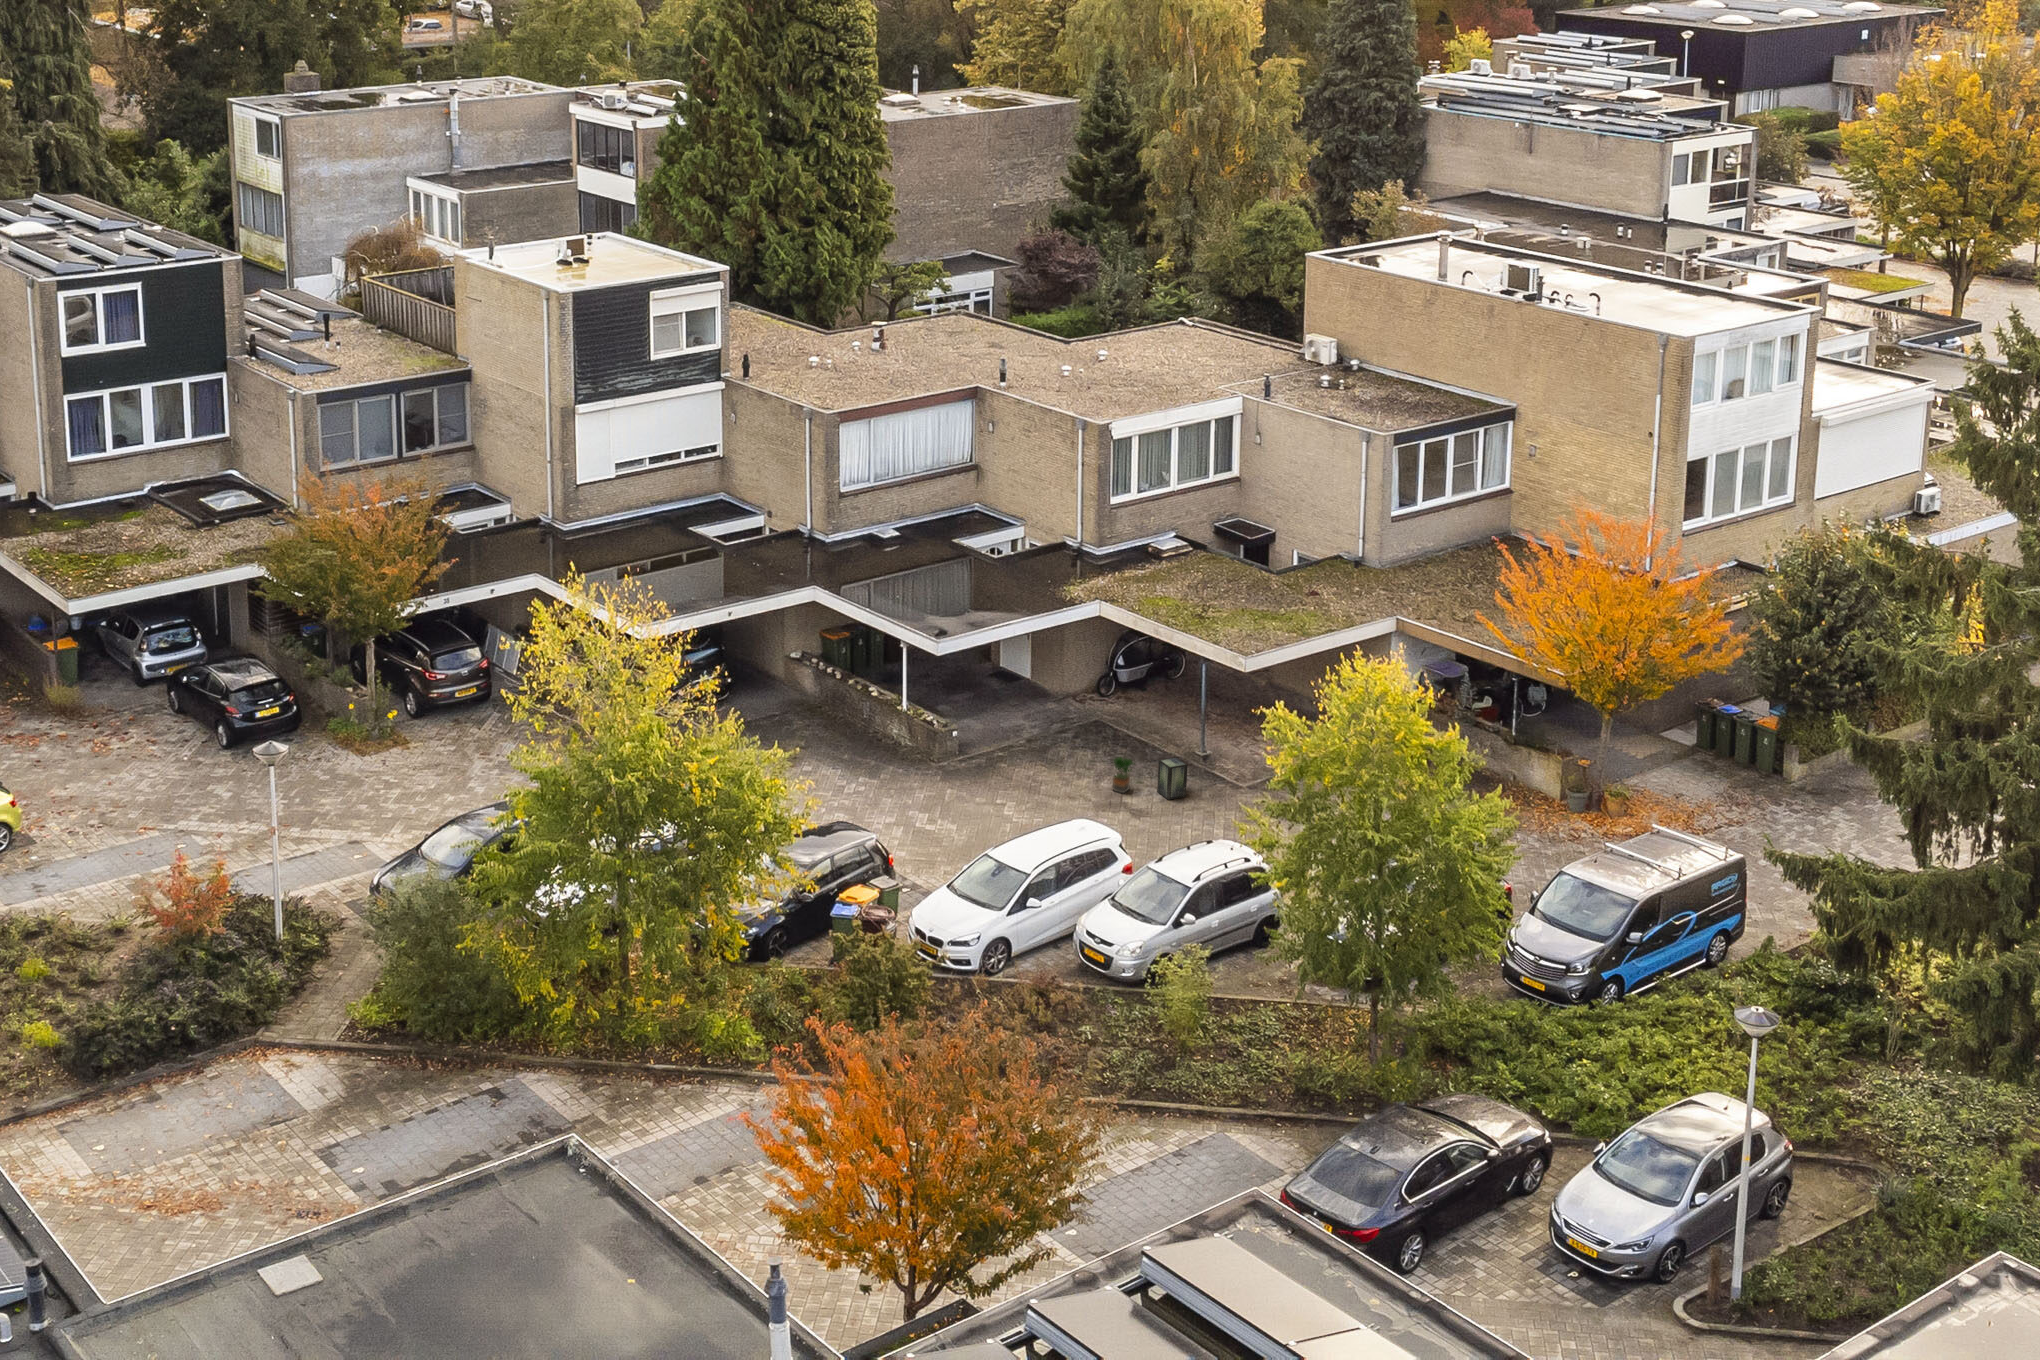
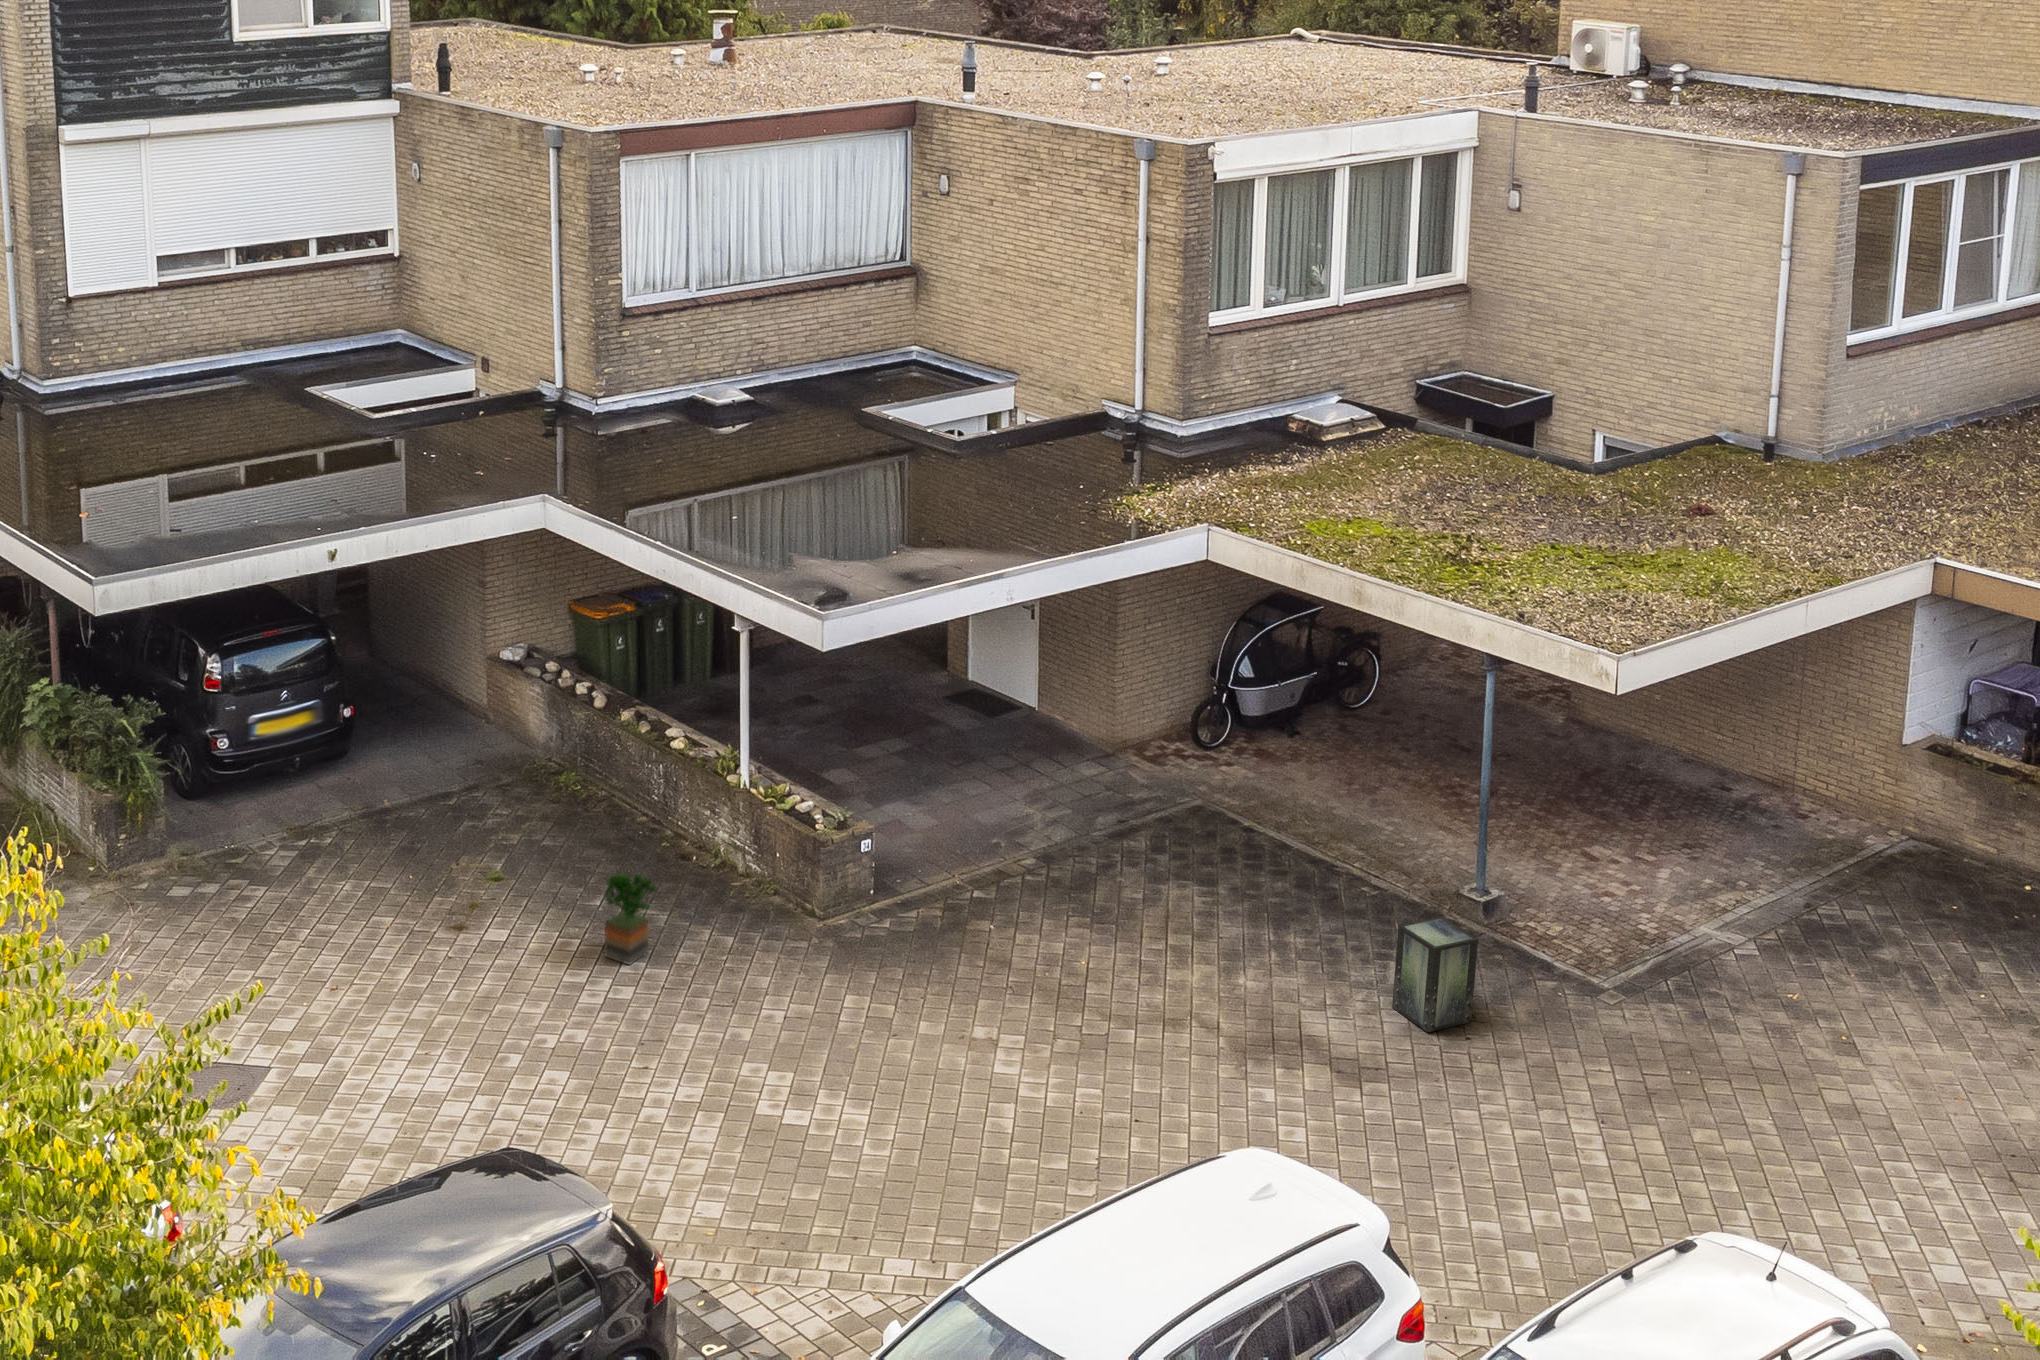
potted tree: present [1113,758,1133,793] -> present [604,873,657,965]

